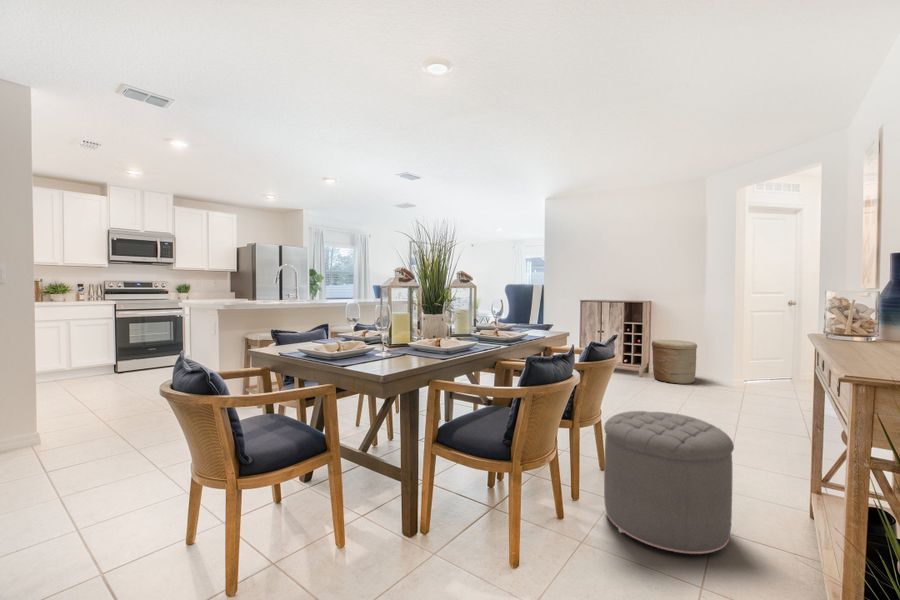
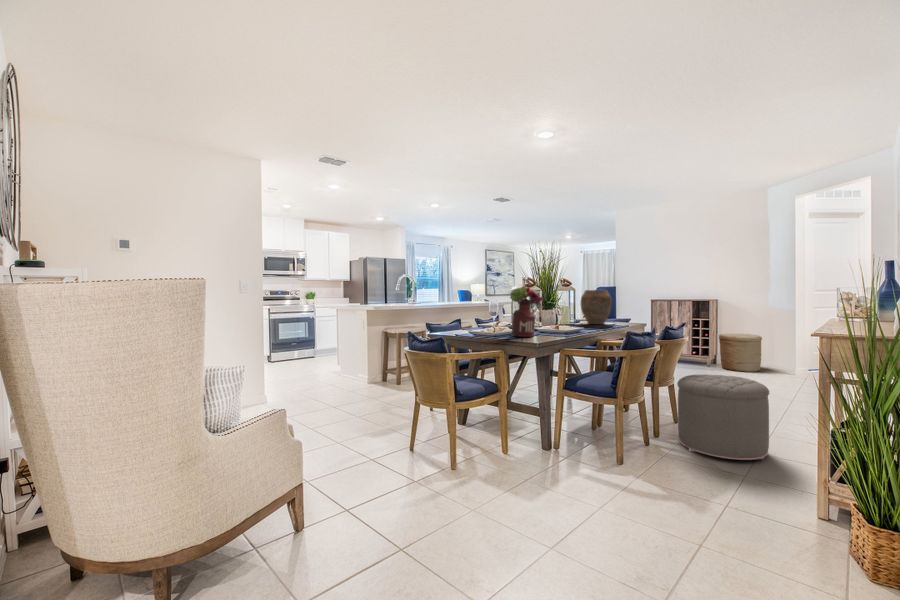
flower arrangement: none [356,279,412,360] -> present [510,286,543,337]
vase: none [485,288,525,334] -> present [581,290,612,324]

